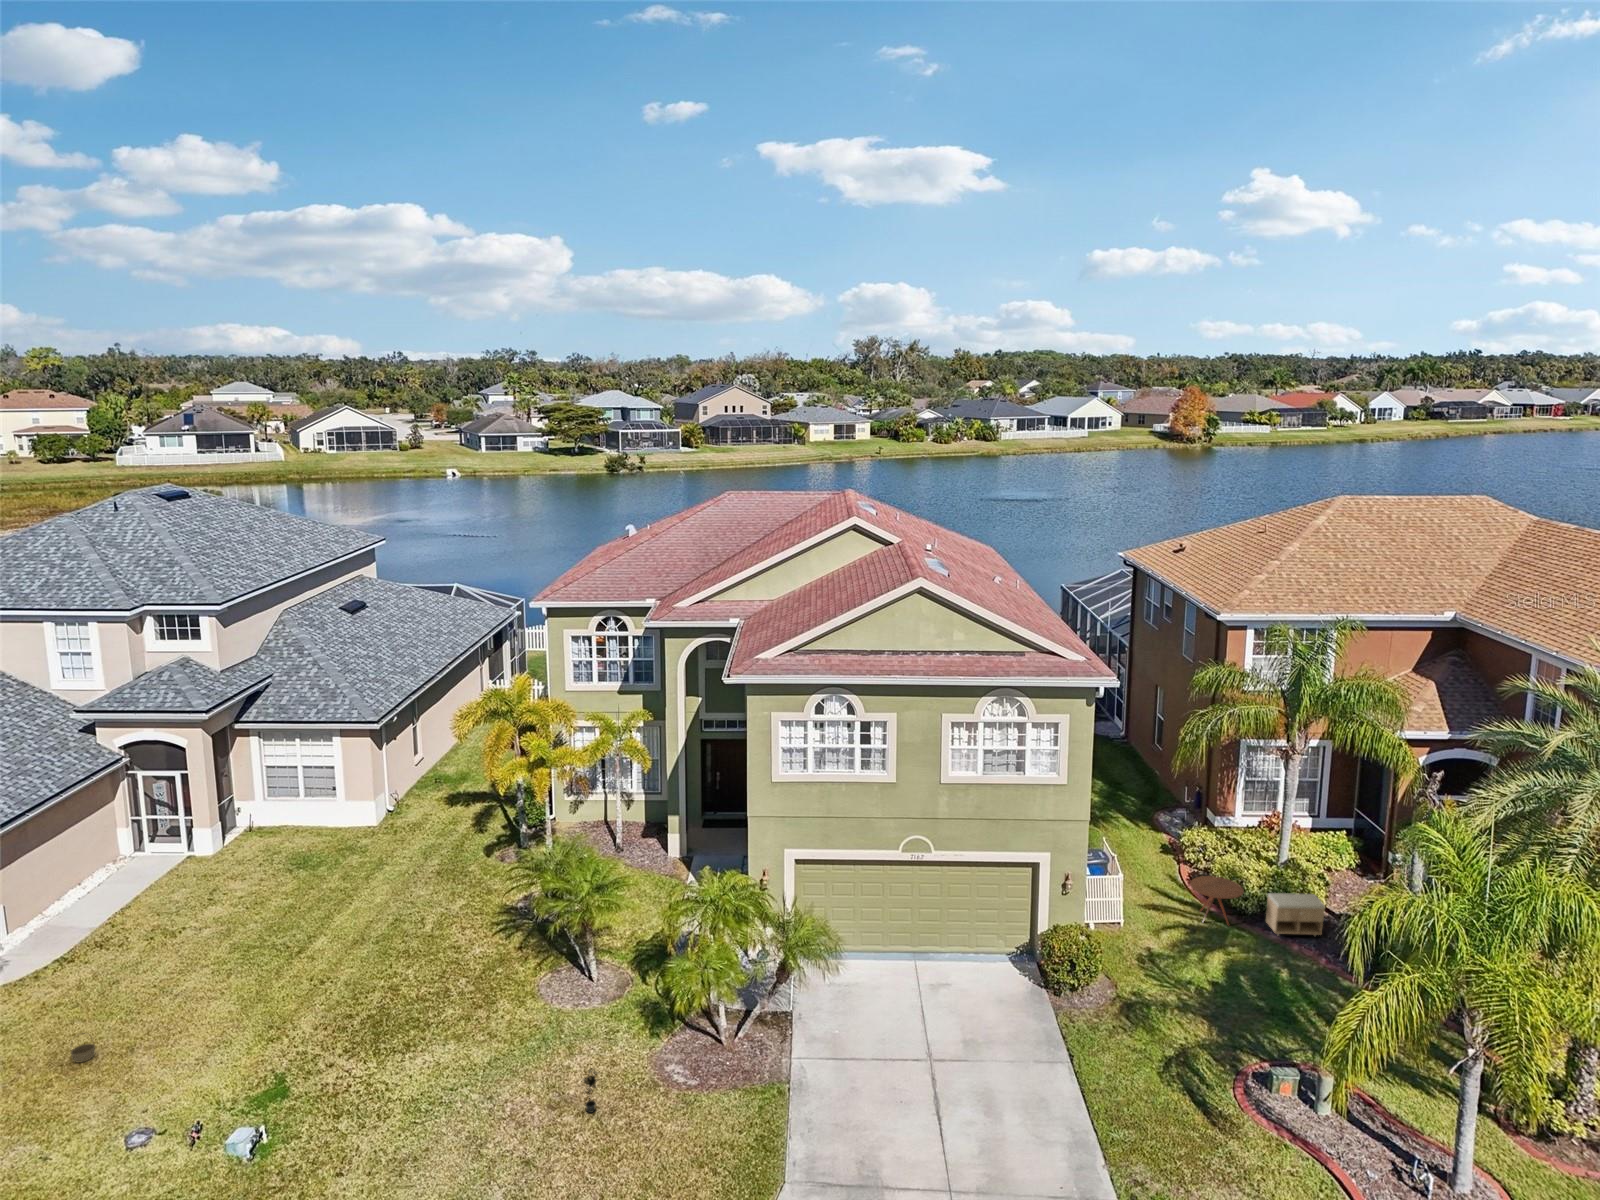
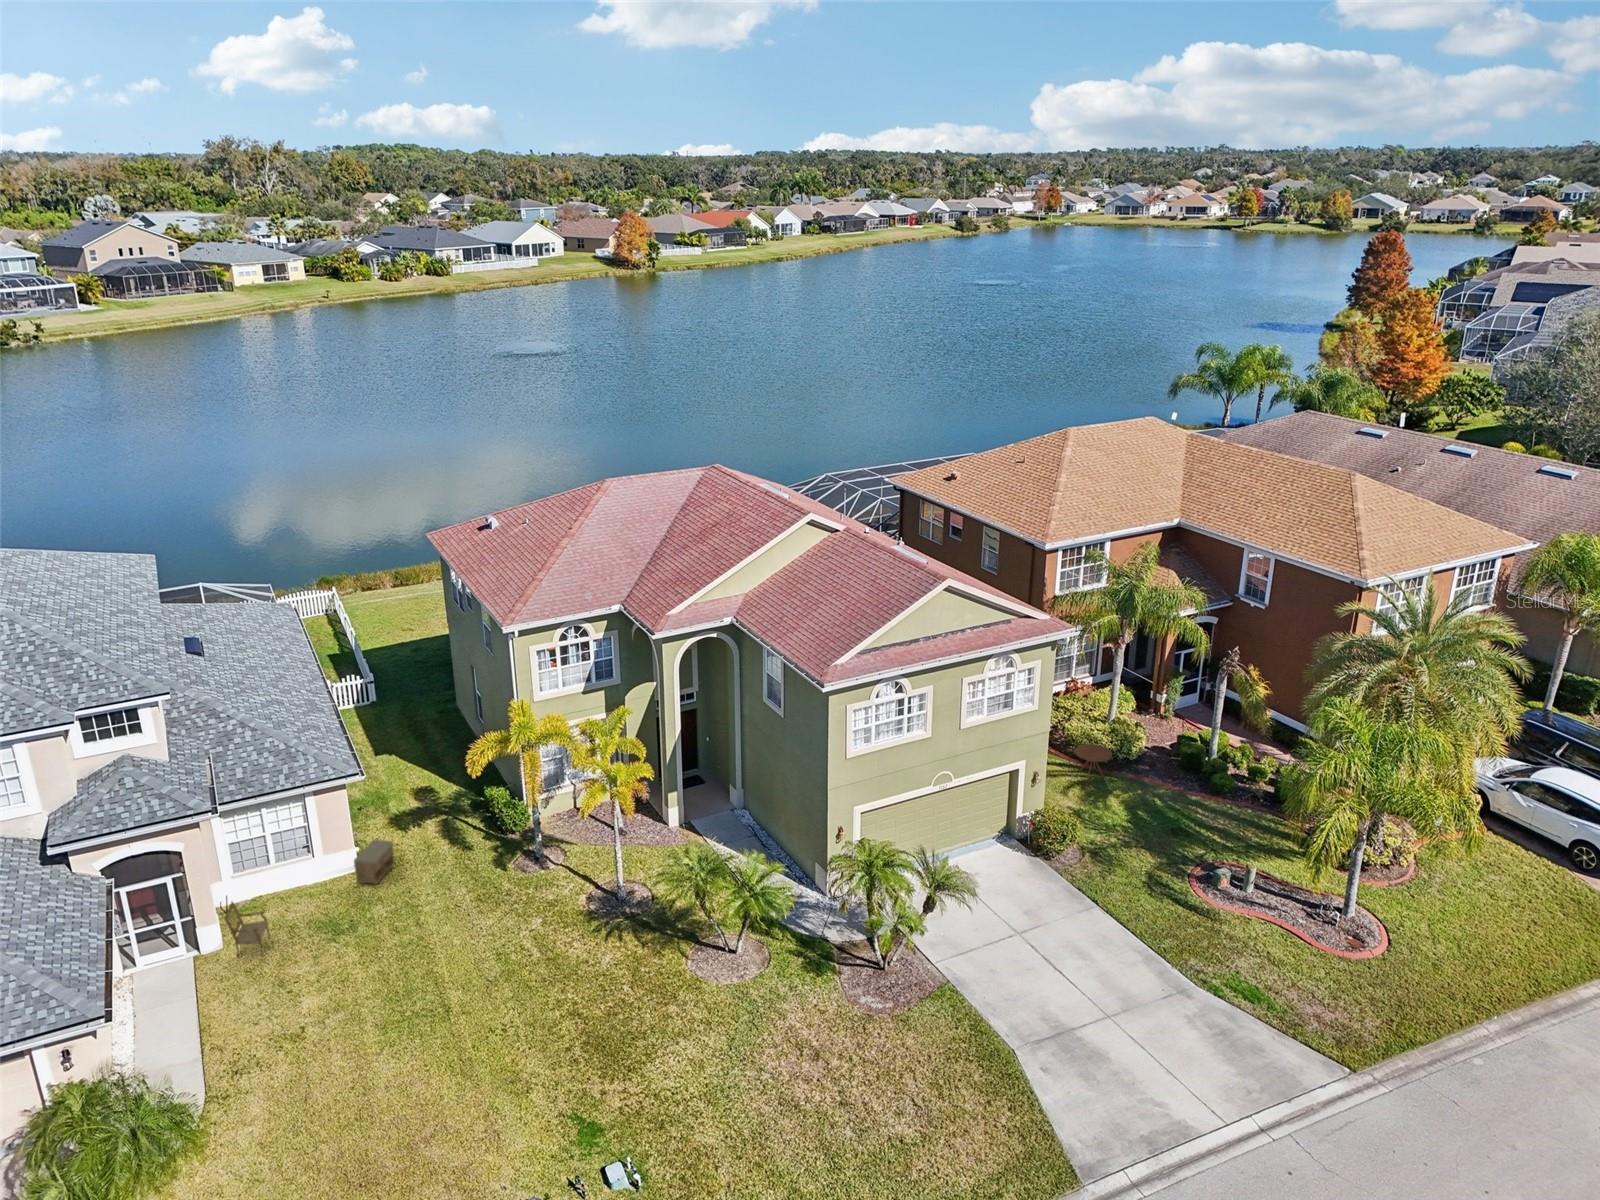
chair: none [200,808,248,866] -> present [225,902,270,956]
storage bench: present [1266,893,1325,936] -> present [354,839,395,884]
basket: present [71,1033,95,1062] -> none [387,1144,407,1171]
potted plant: present [581,1068,597,1113] -> none [846,1017,863,1049]

